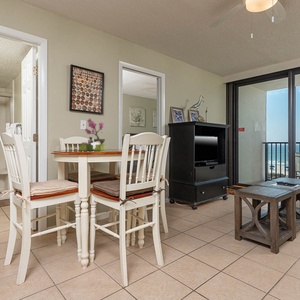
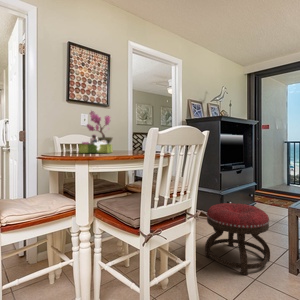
ottoman: none [175,190,221,240] -> present [205,203,270,275]

